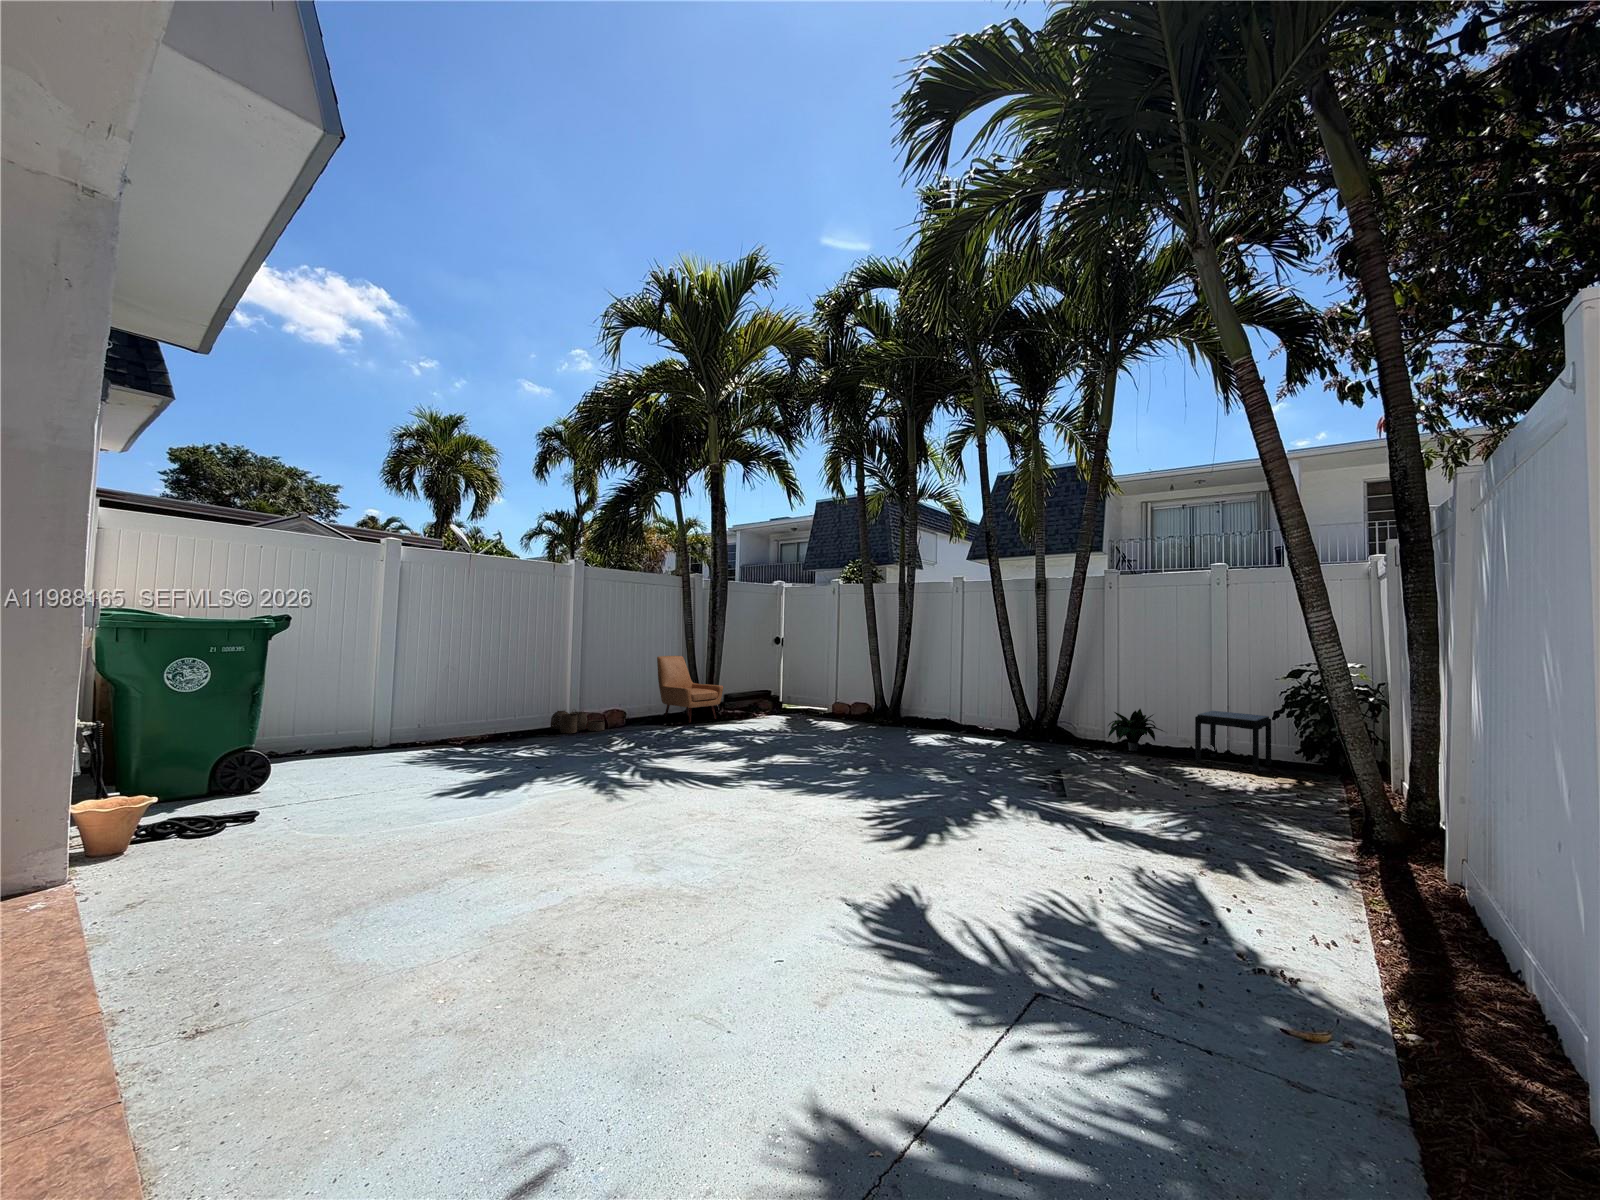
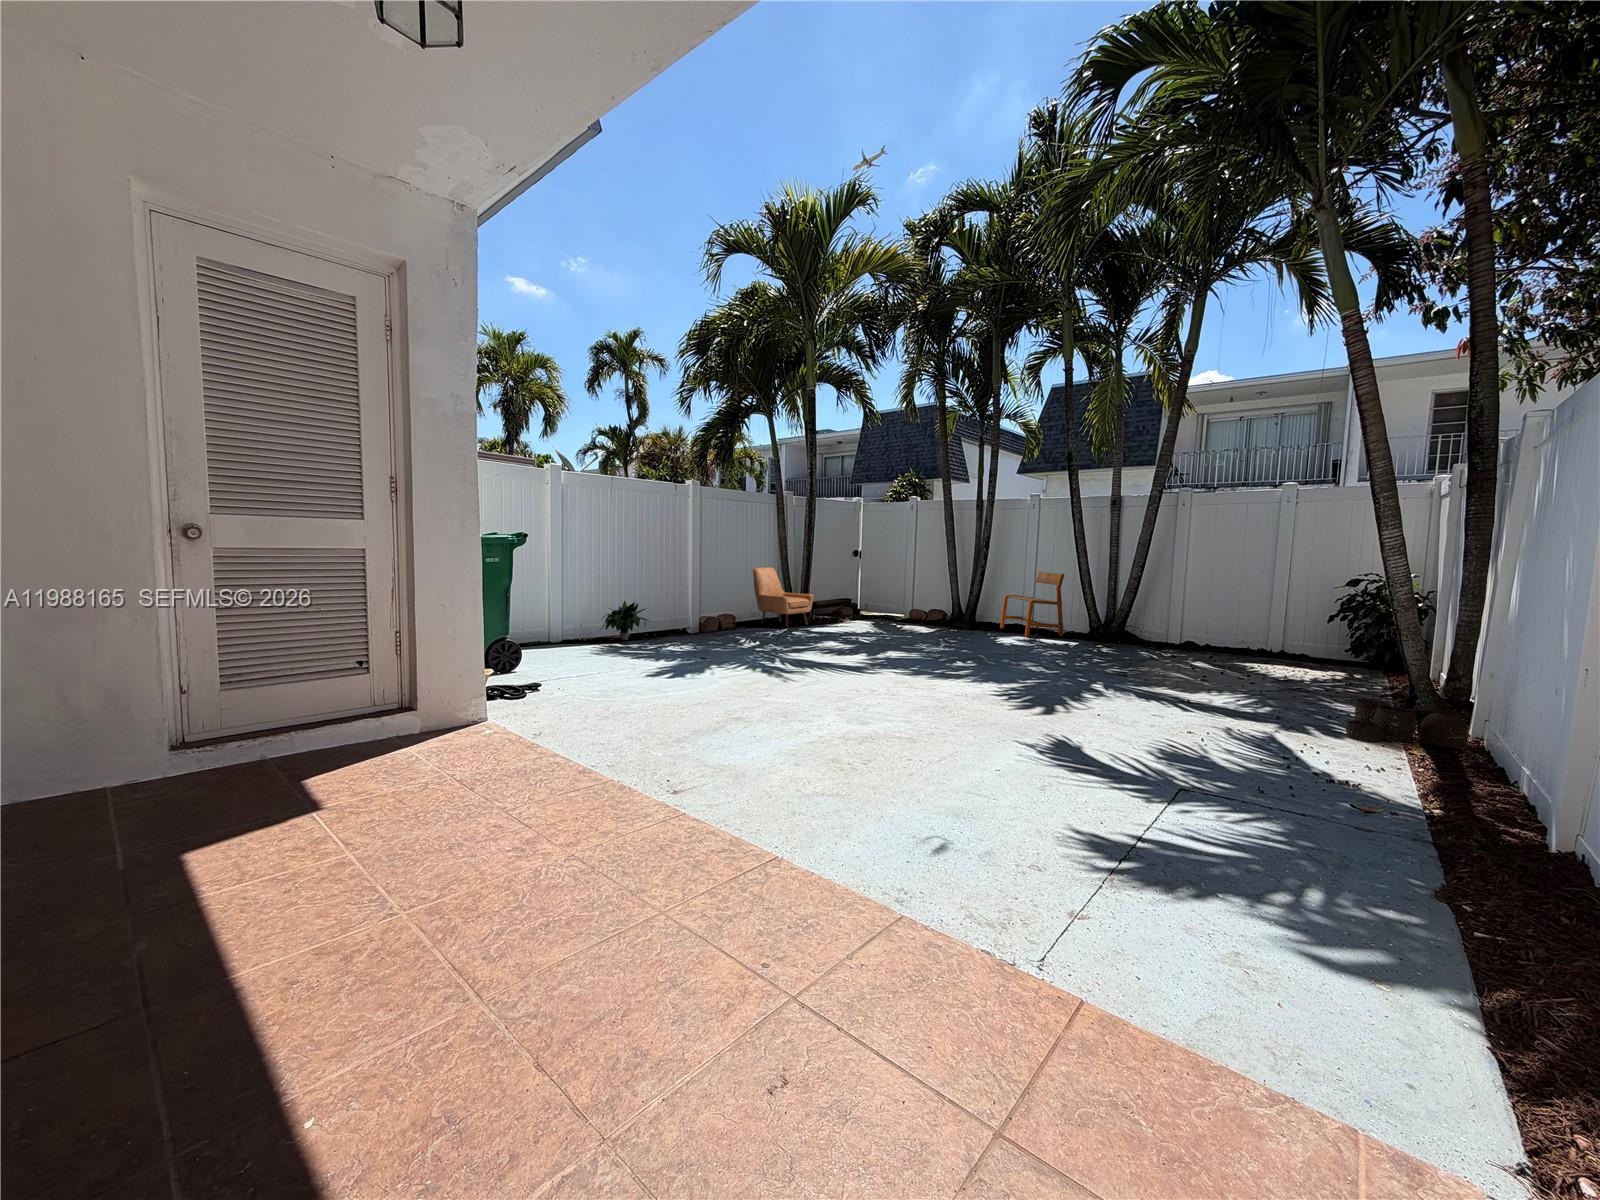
bench: none [928,660,992,734] -> present [1000,572,1064,637]
potted plant: present [1108,709,1163,751] -> present [601,601,650,640]
woven basket: present [550,710,604,733] -> present [1346,695,1468,748]
side table: present [1195,711,1271,772] -> none [1255,615,1327,667]

